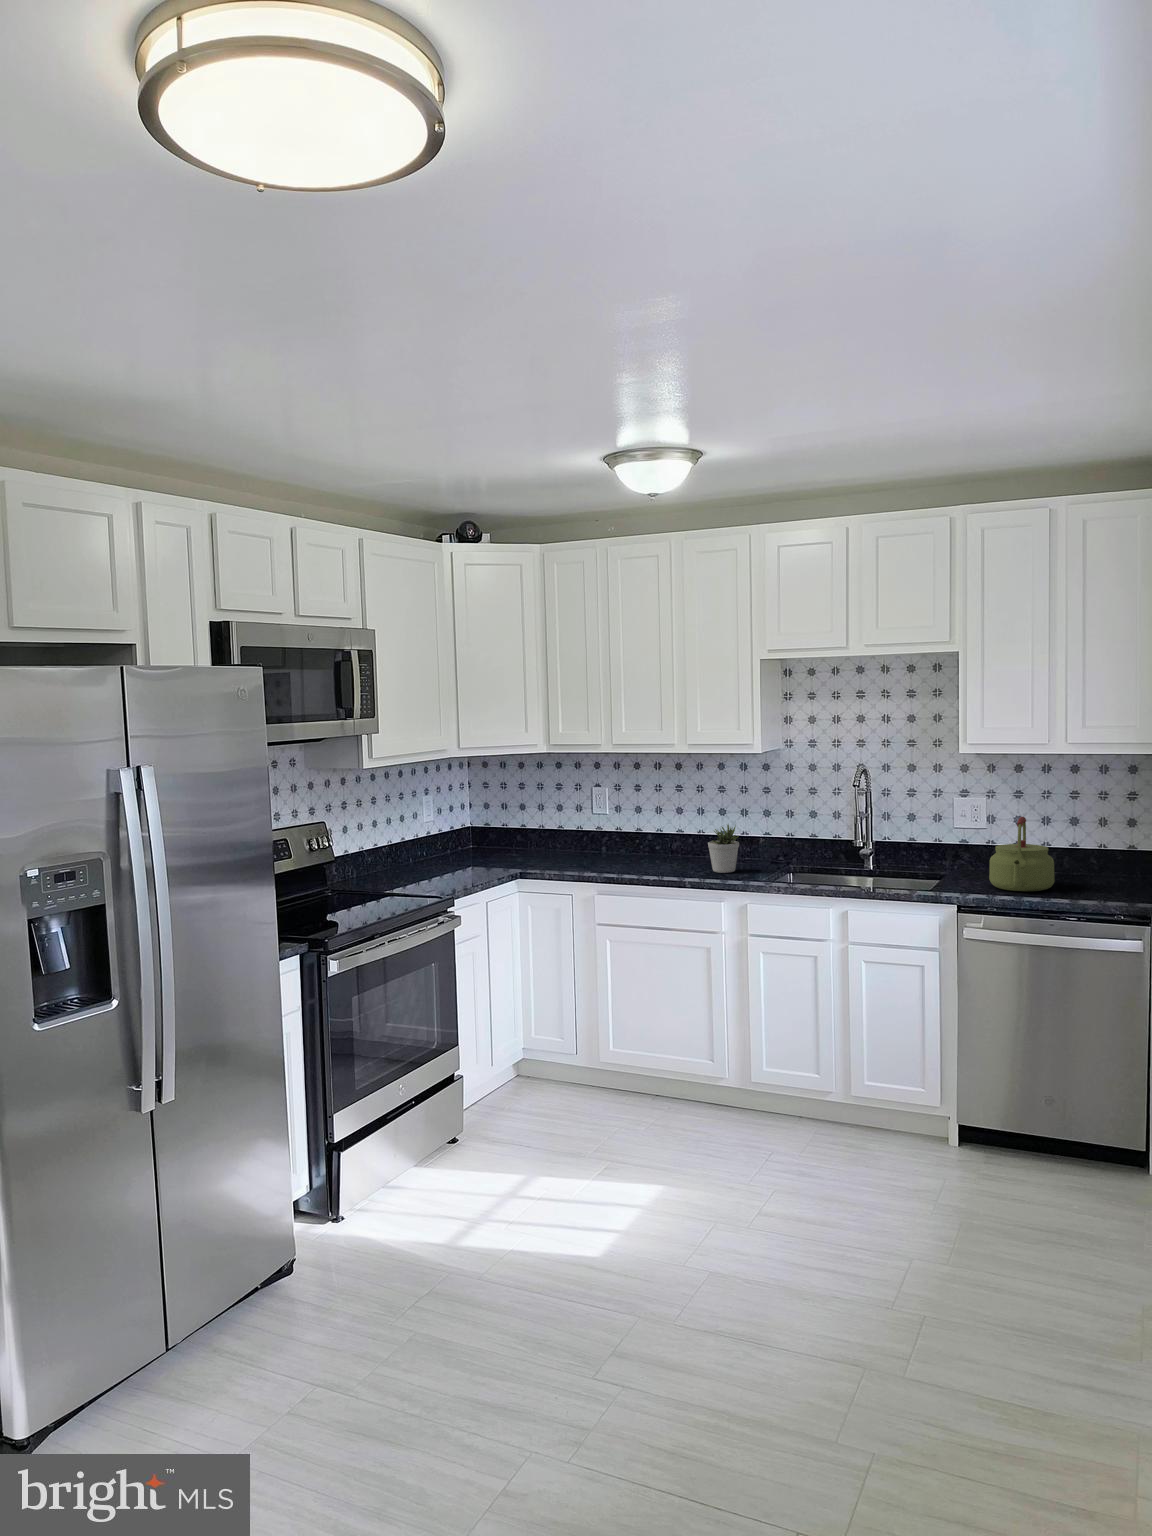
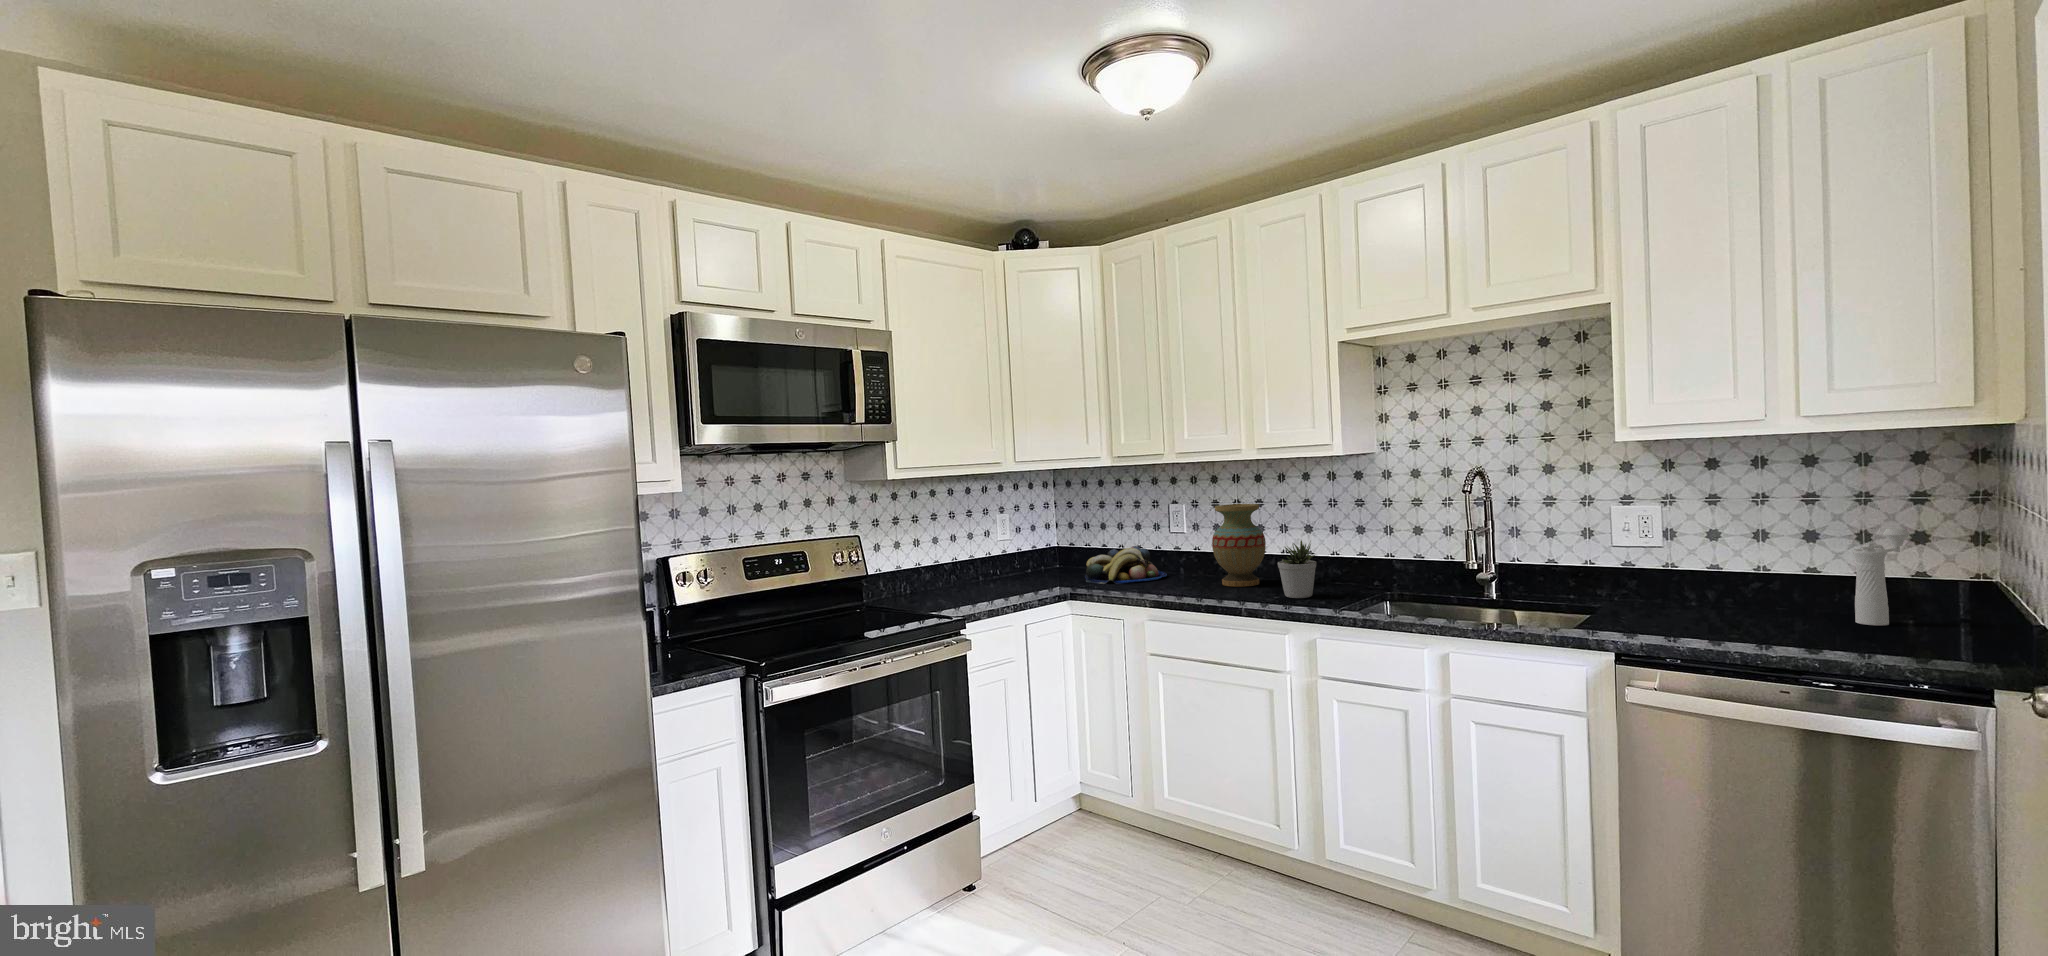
vase: none [643,791,689,864] -> present [1212,504,1266,586]
kettle: present [989,817,1054,892] -> none [1667,527,1780,636]
pepper mill: none [1098,817,1130,882] -> present [1853,528,1909,626]
fruit bowl: none [517,828,594,864] -> present [1085,546,1167,584]

